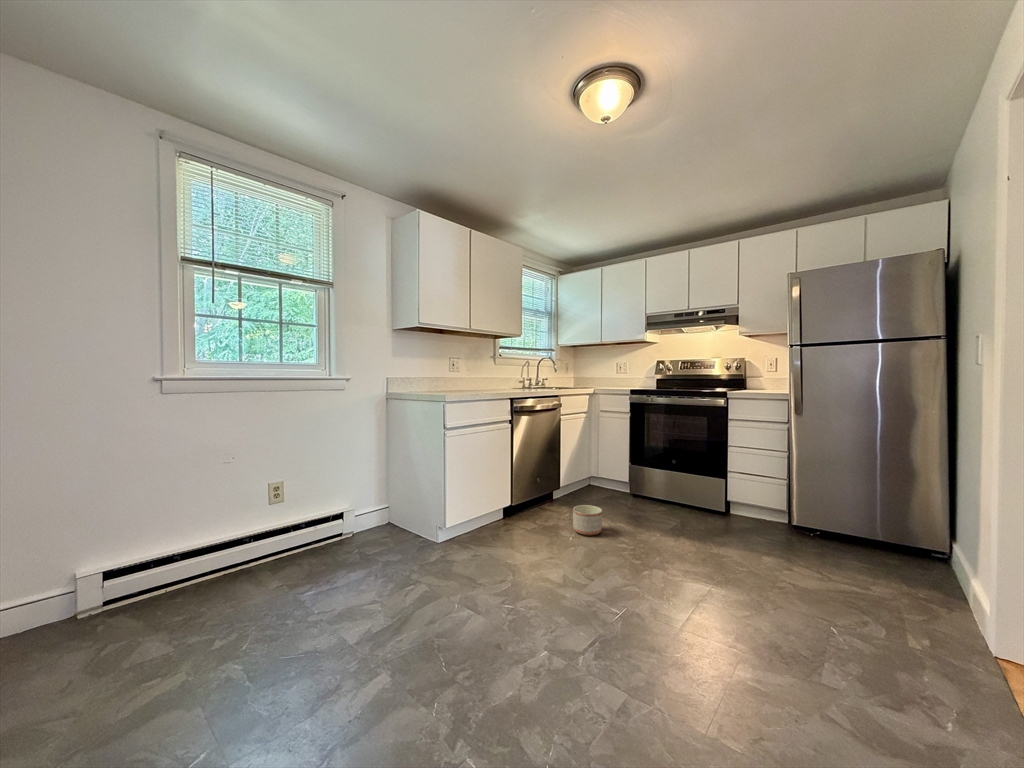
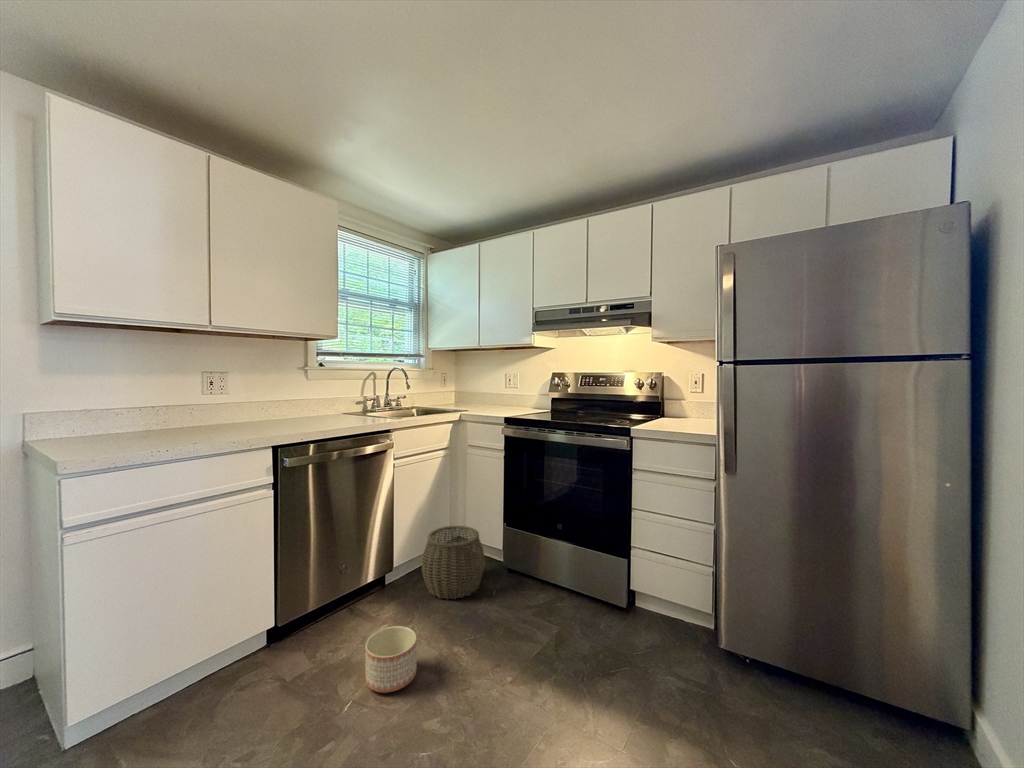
woven basket: none [578,463,621,506] -> present [422,526,485,599]

